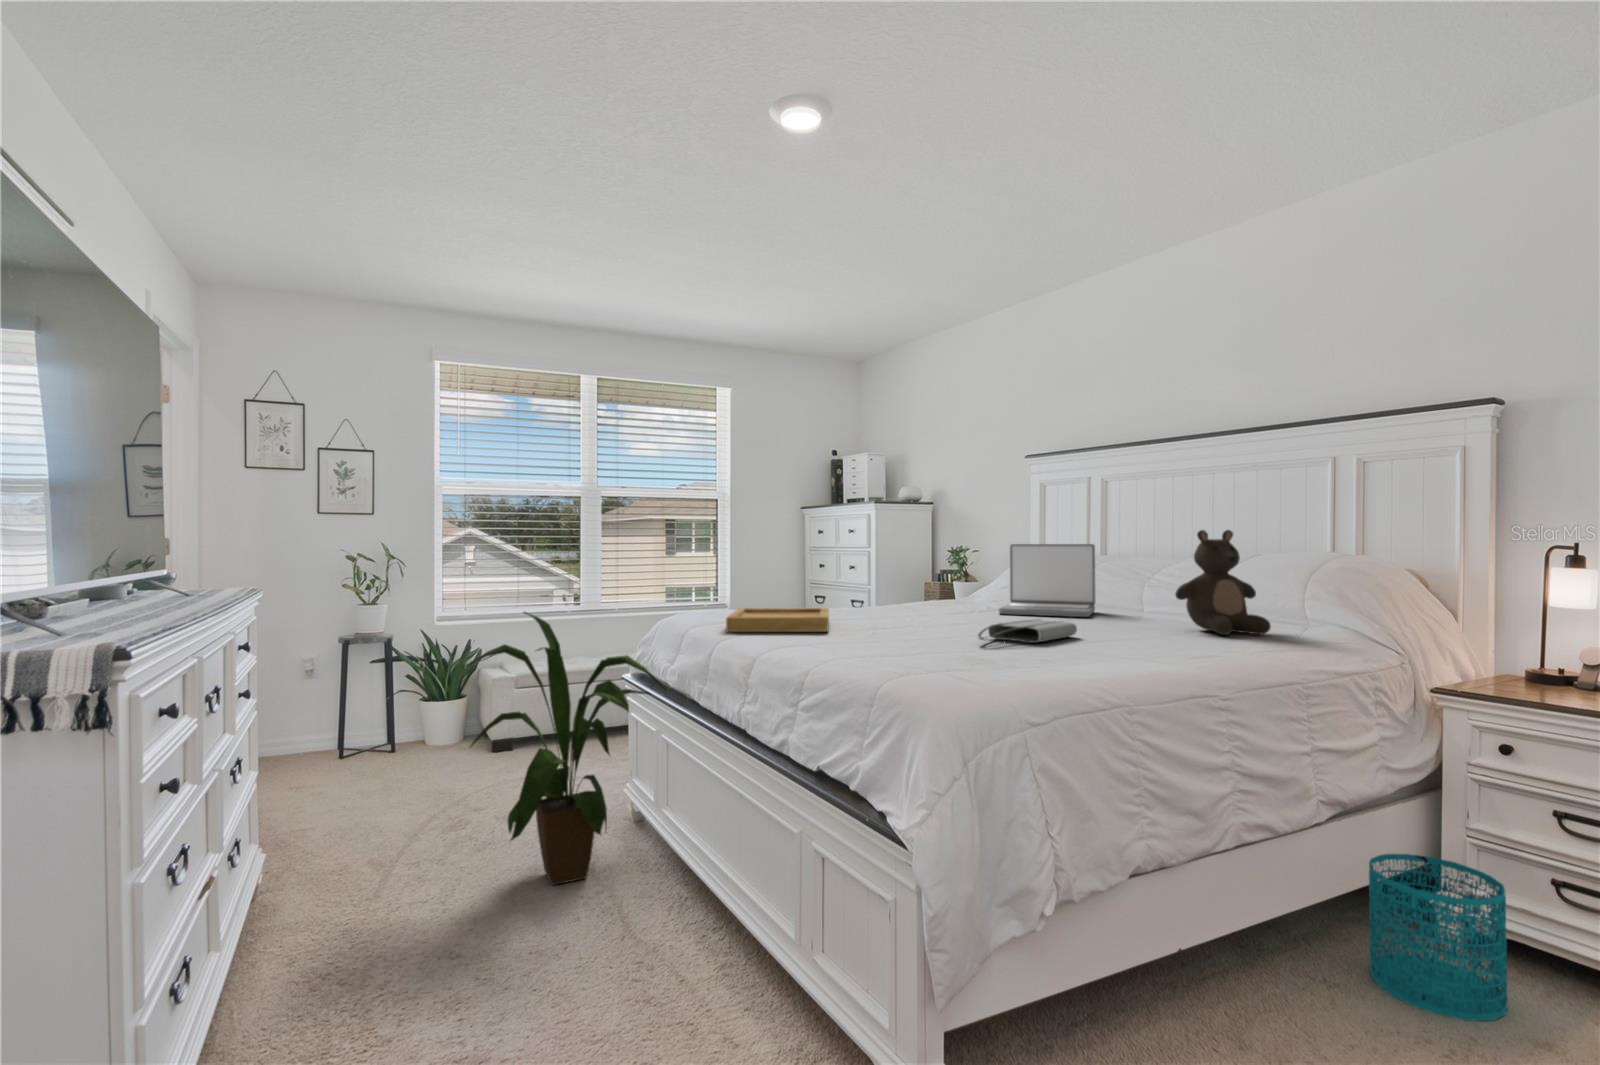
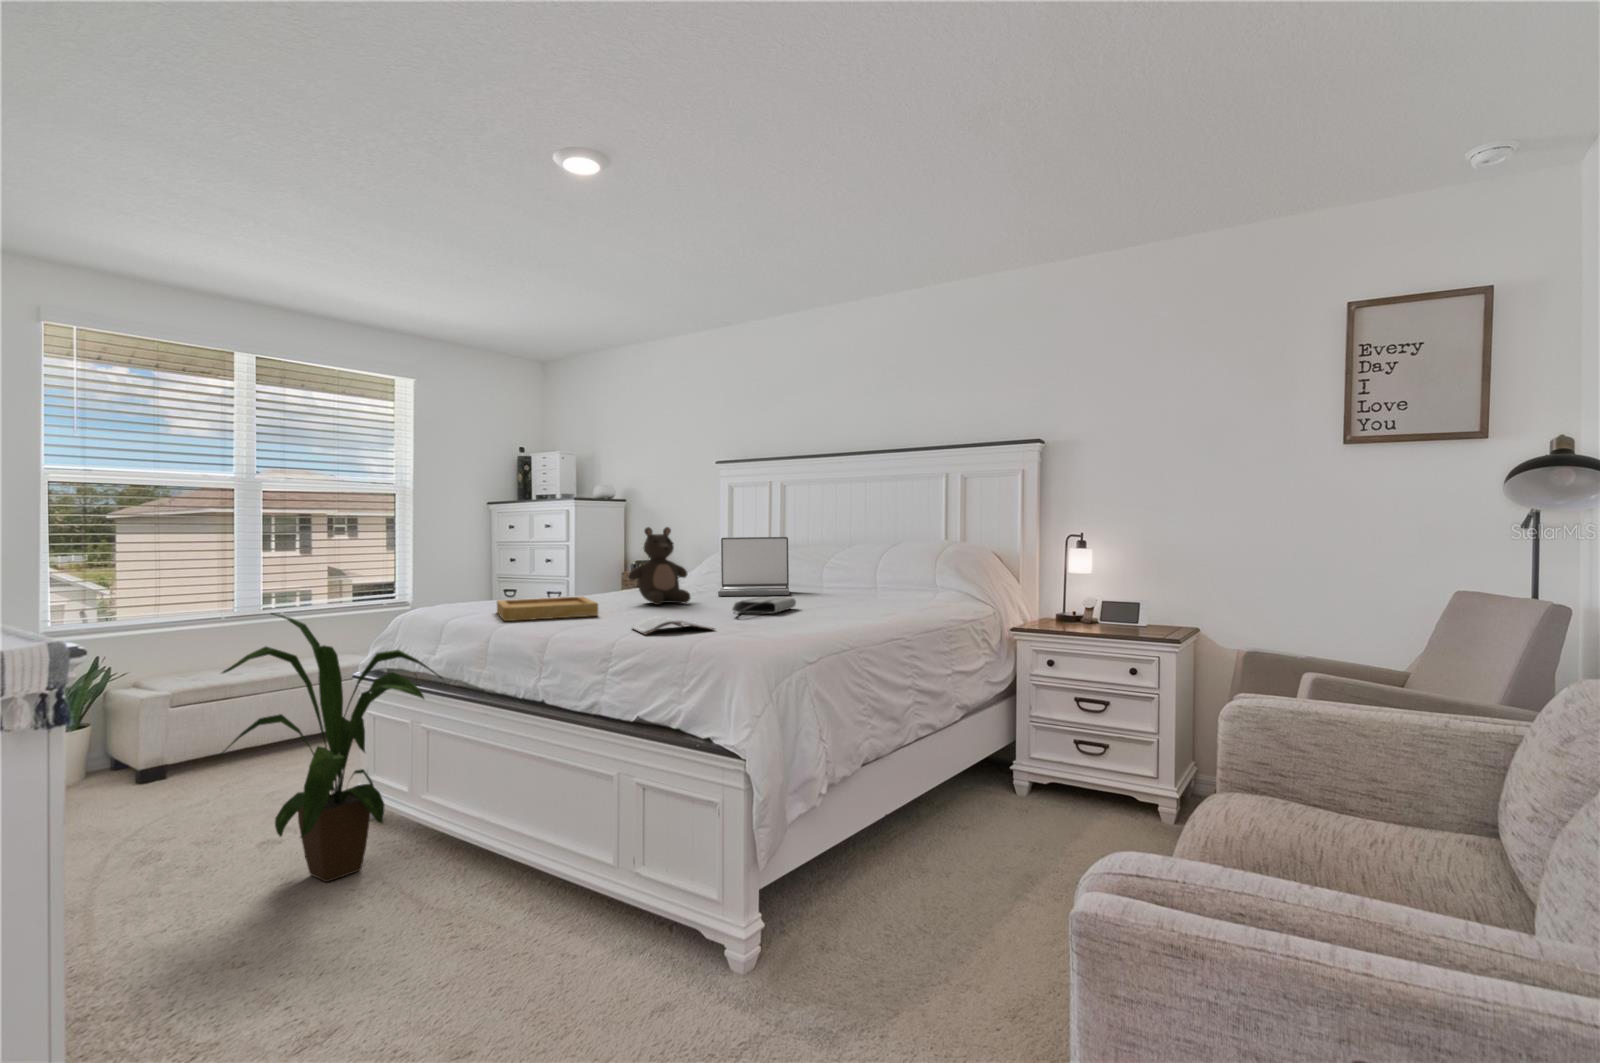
stuffed bear: present [1175,530,1271,635] -> present [628,527,690,605]
magazine: none [838,639,933,662] -> present [632,616,715,635]
wastebasket: present [1369,854,1508,1021] -> none [982,736,1053,830]

